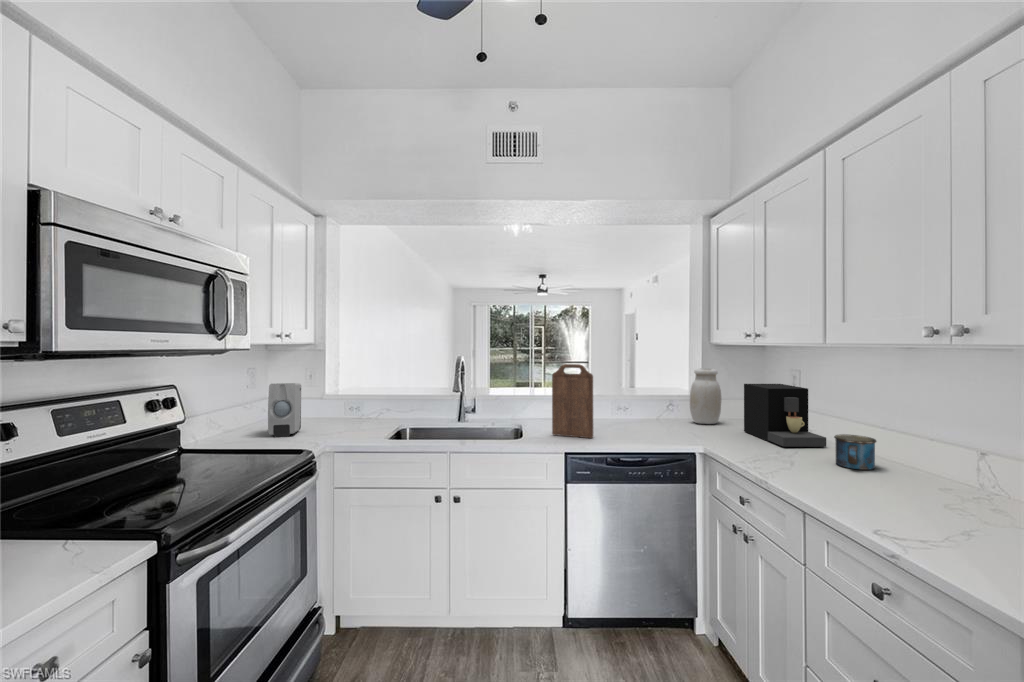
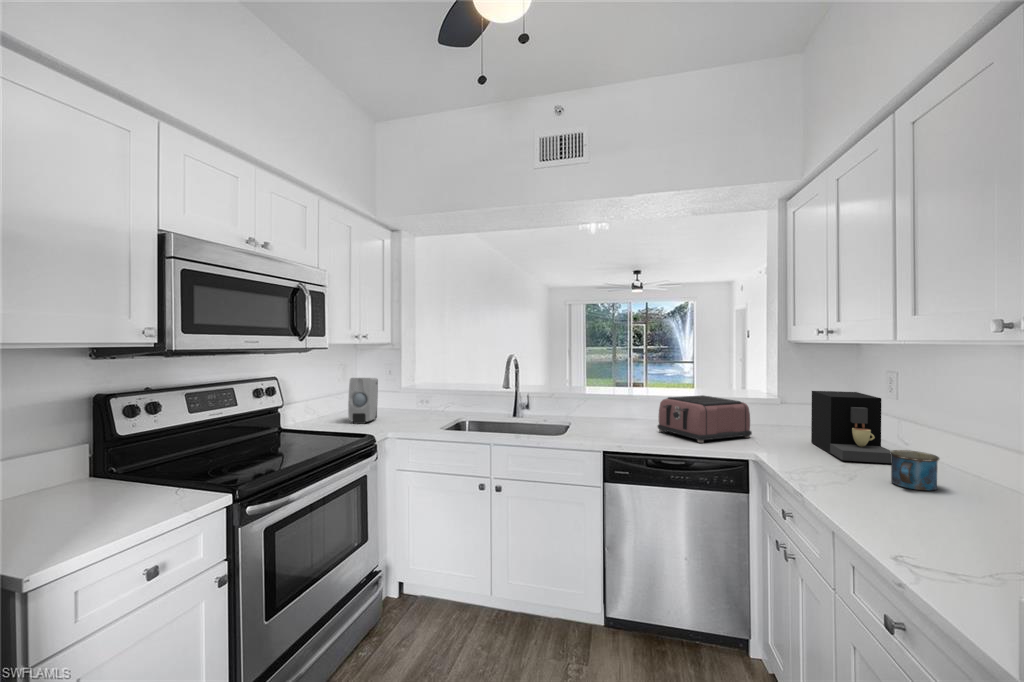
cutting board: present [552,364,593,438] -> none [599,366,639,440]
jar: present [690,369,721,424] -> none [756,373,792,433]
toaster: none [605,391,692,437] -> present [658,395,752,443]

